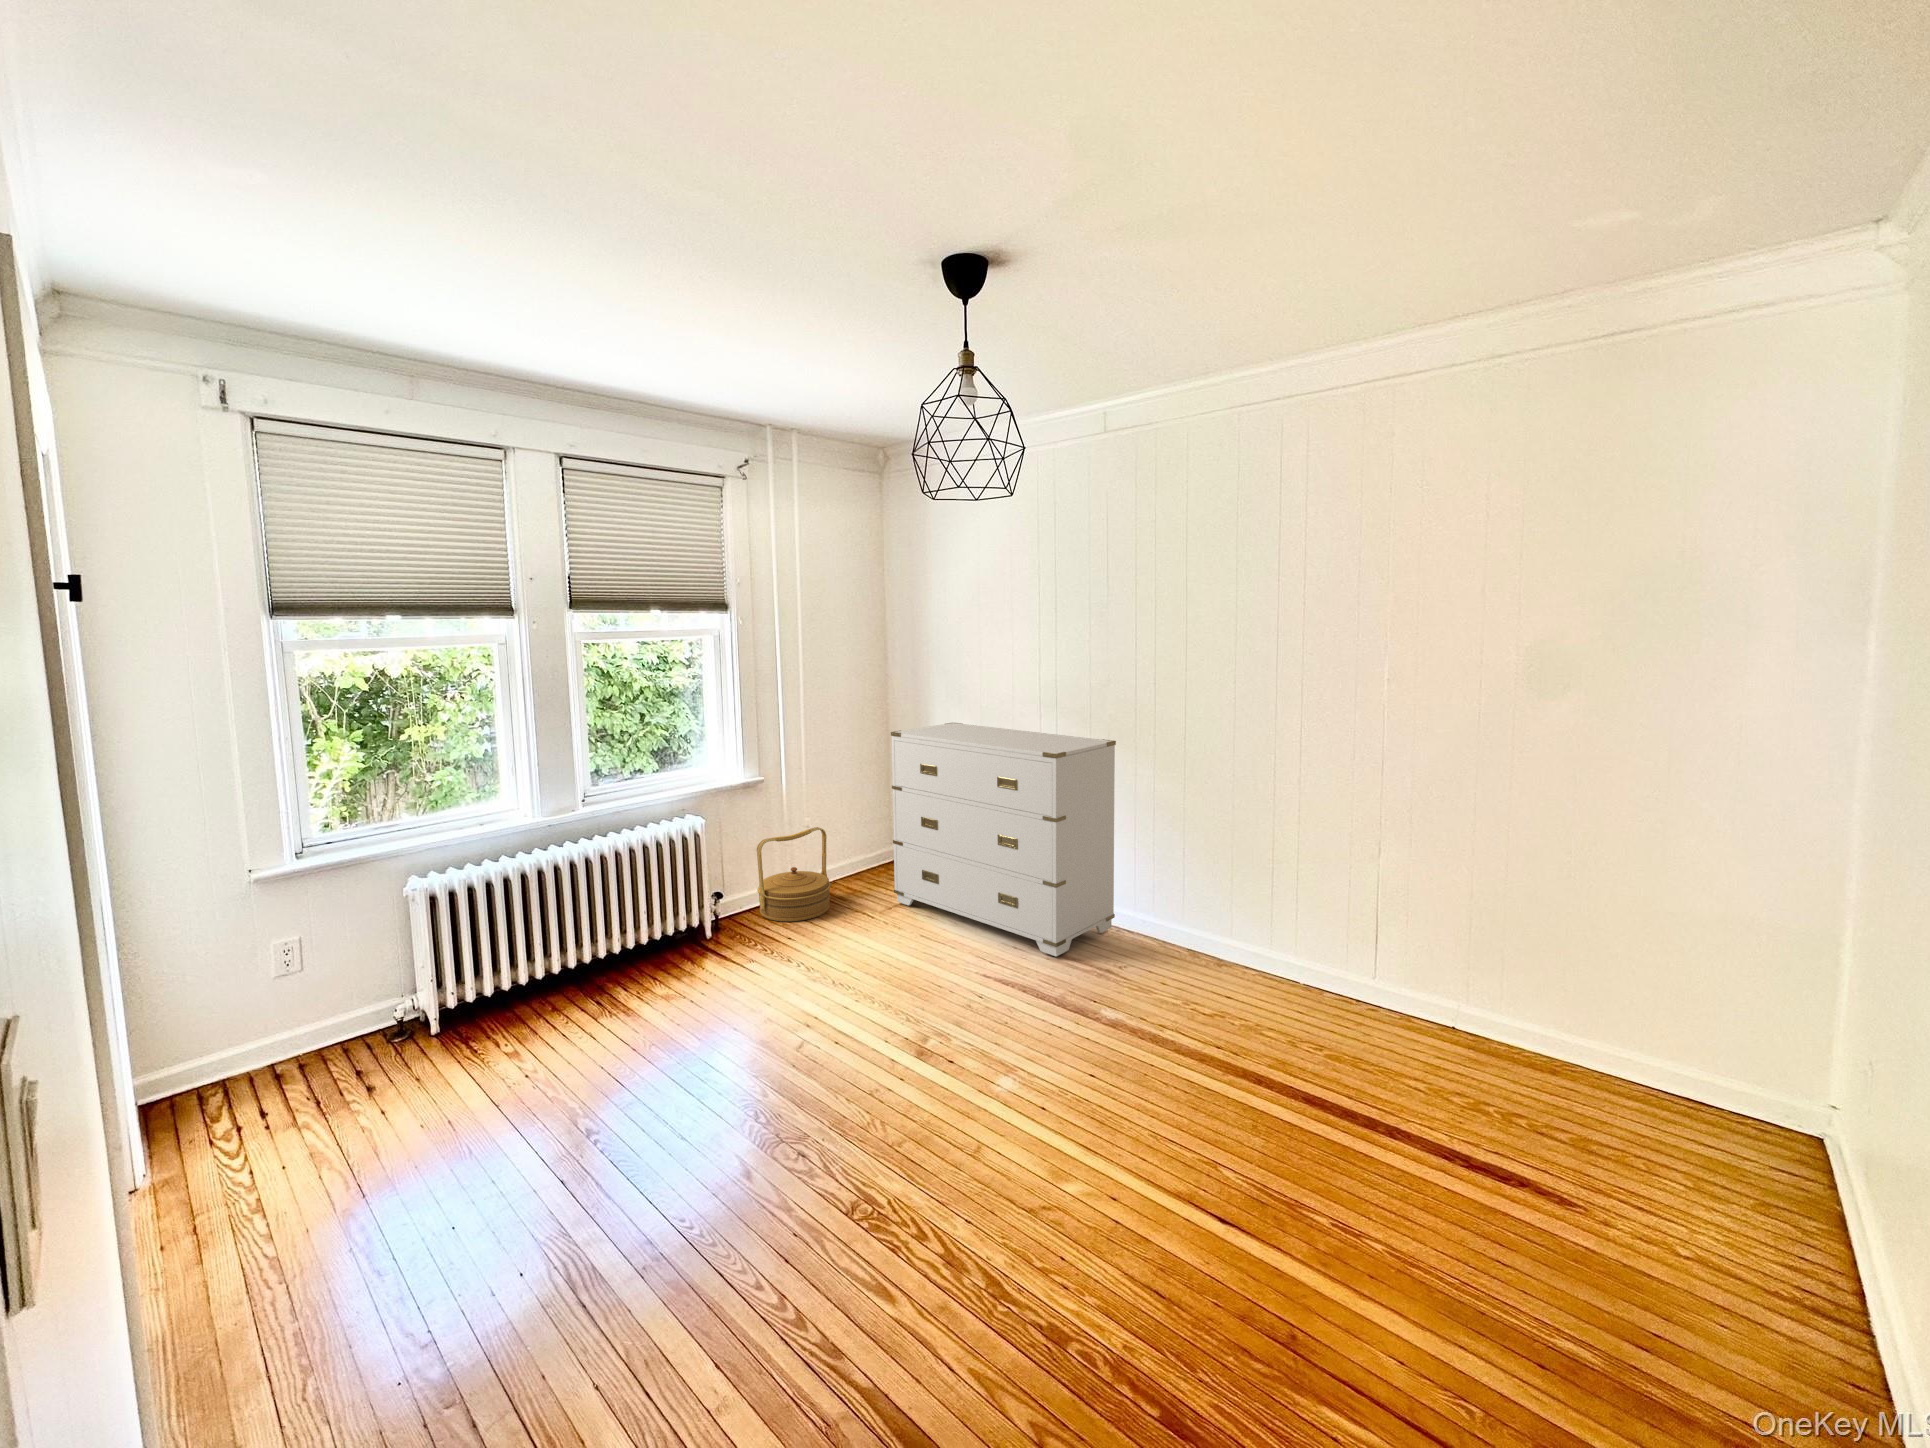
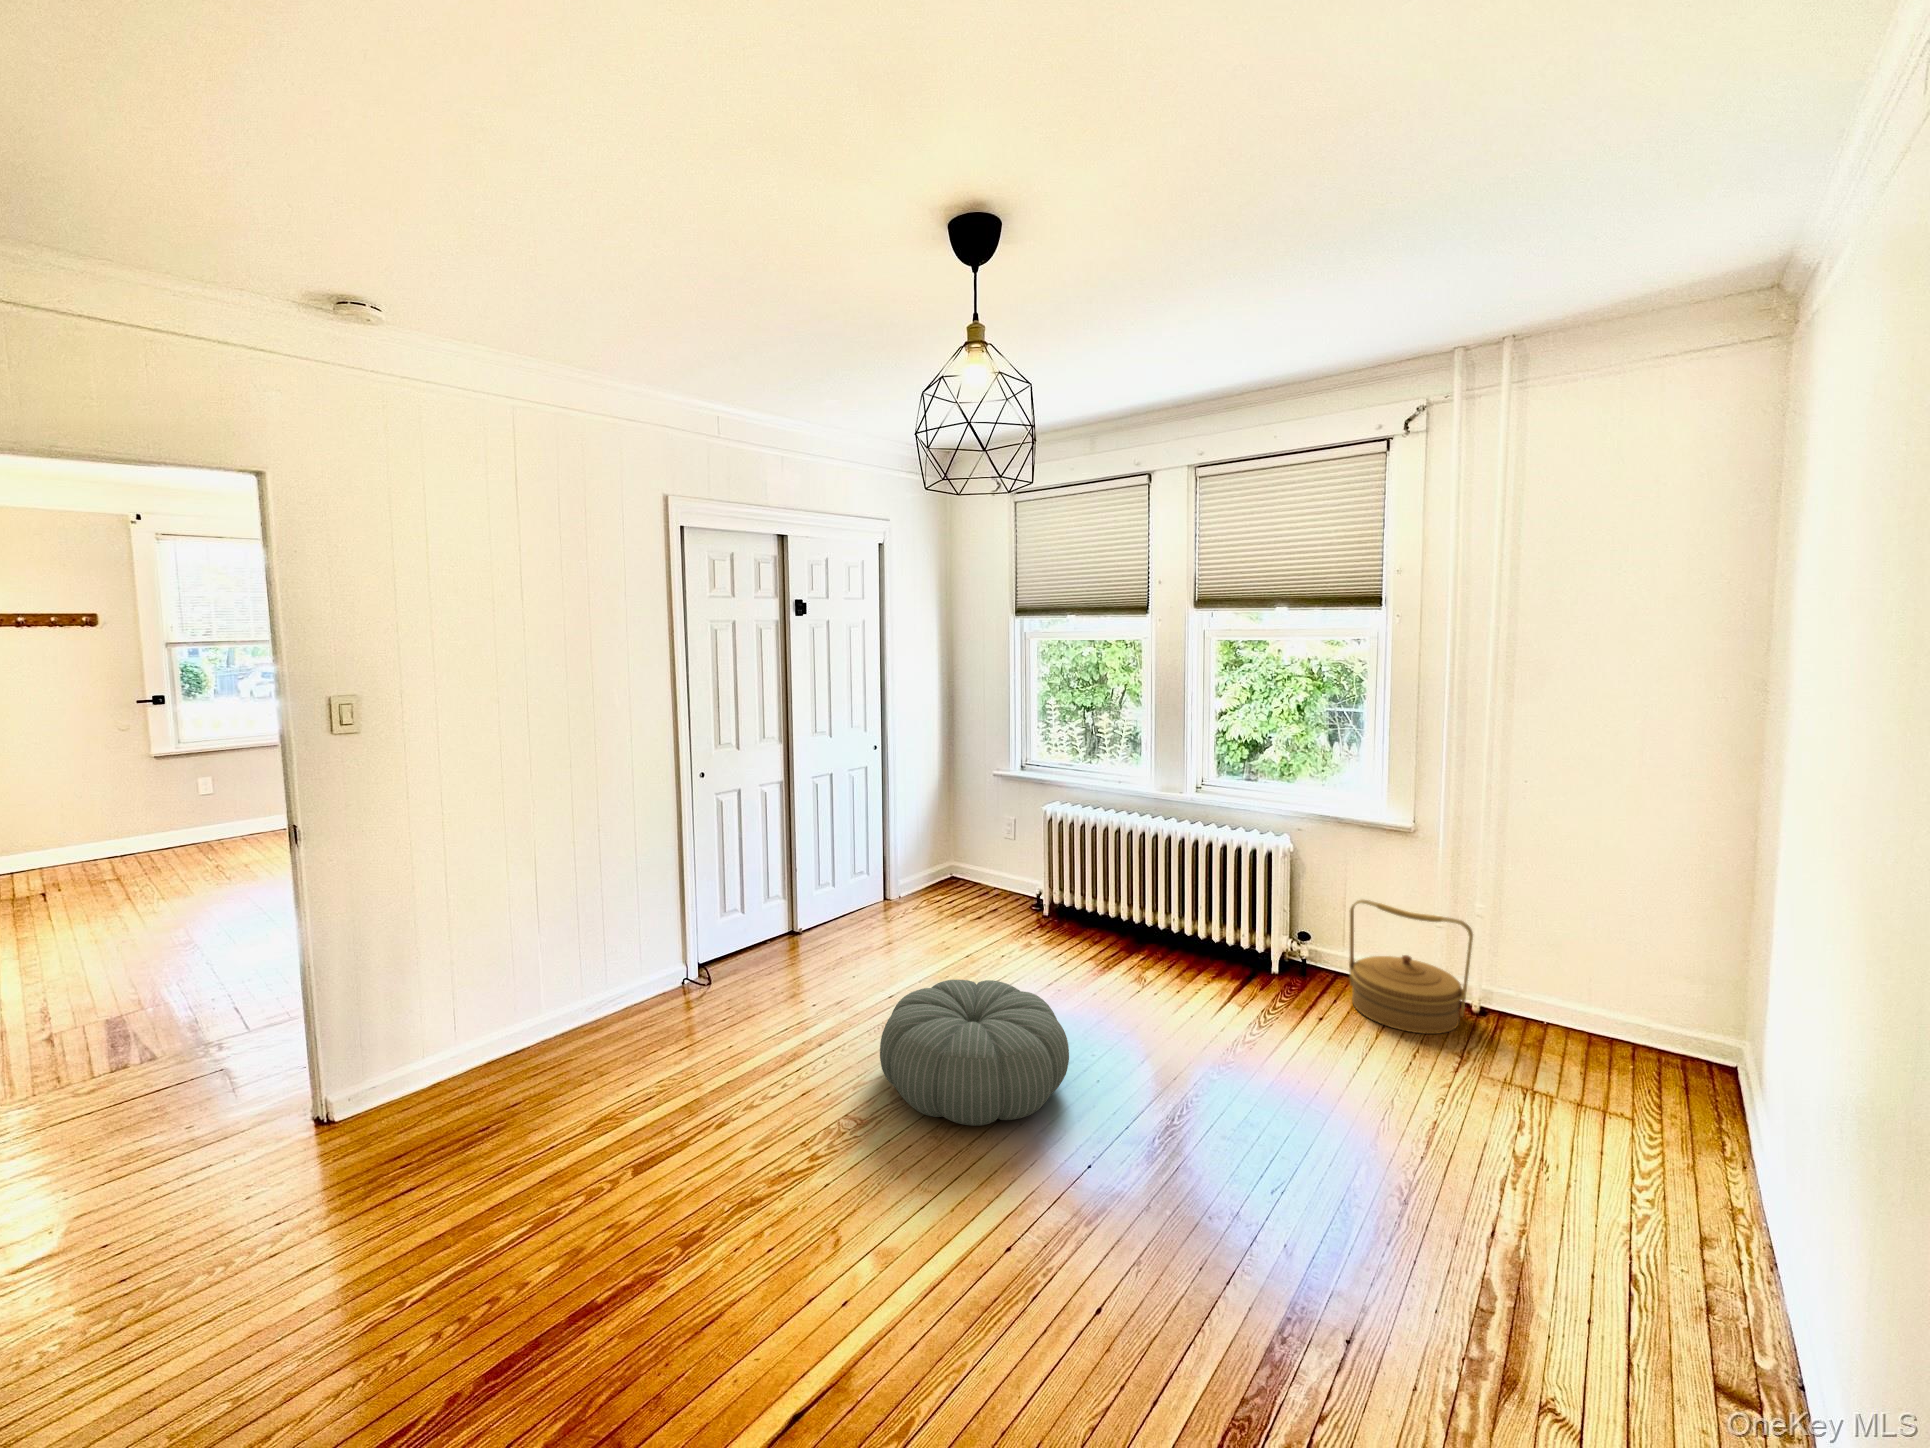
dresser: present [891,723,1116,956] -> none [1459,810,1790,1399]
pouf: none [711,997,916,1161] -> present [880,980,1069,1126]

